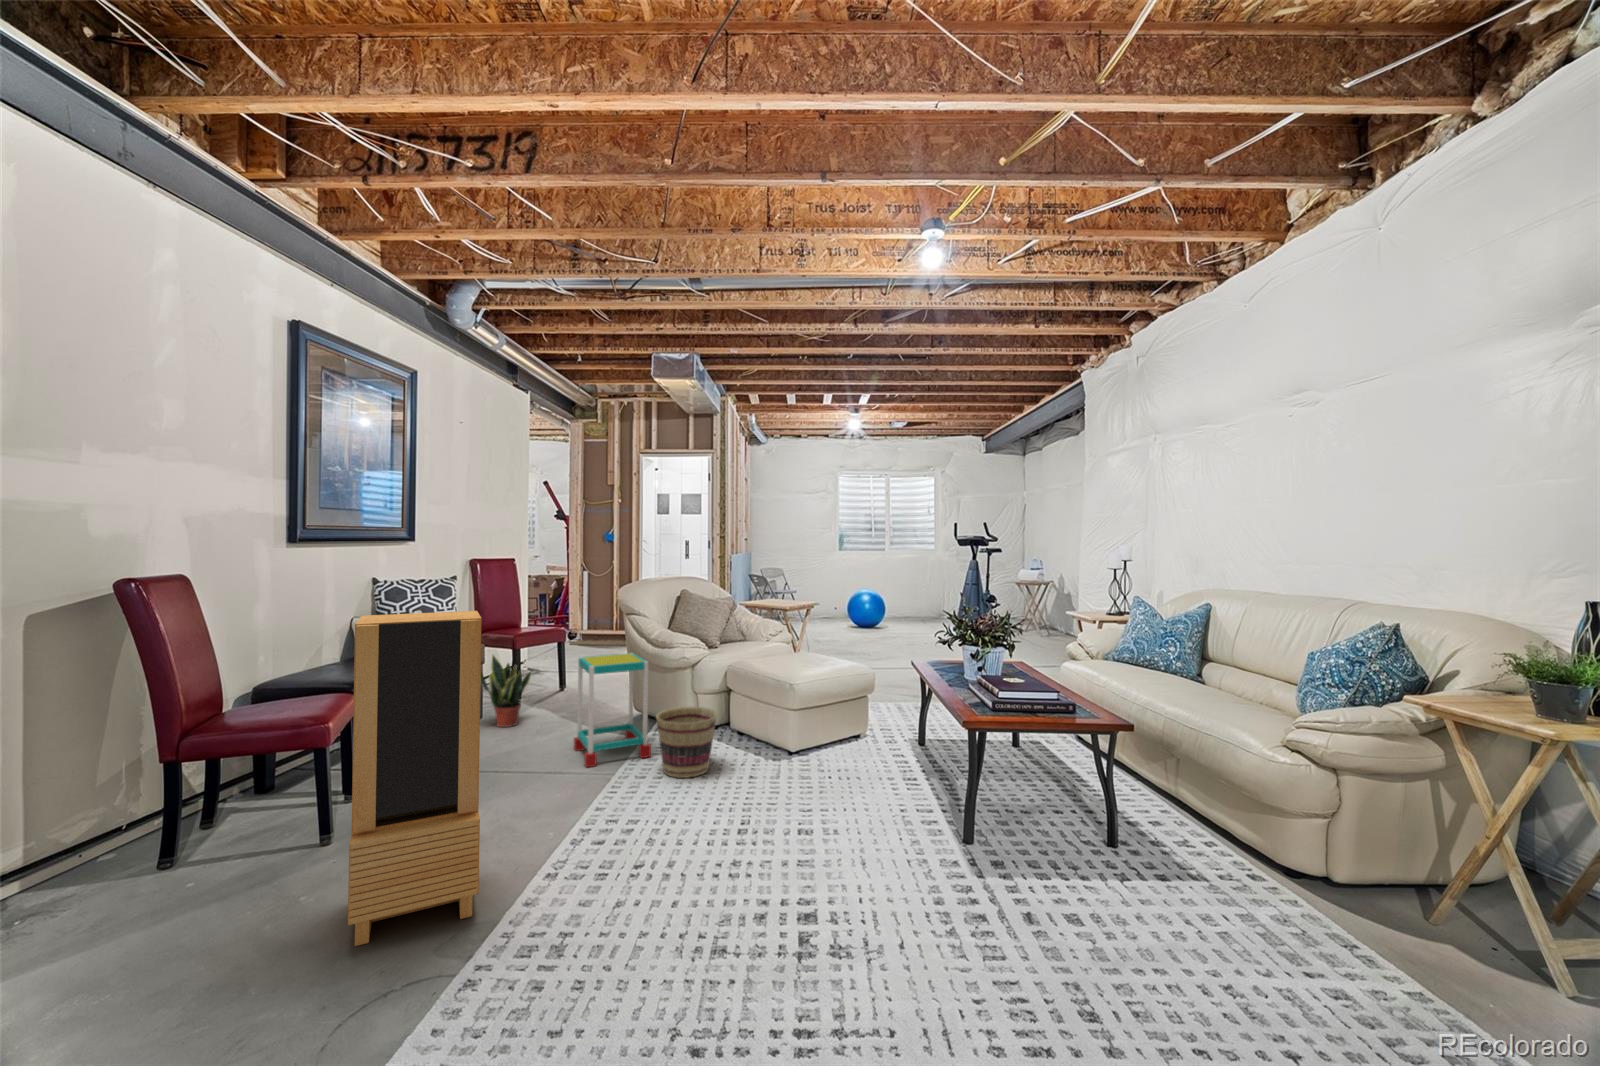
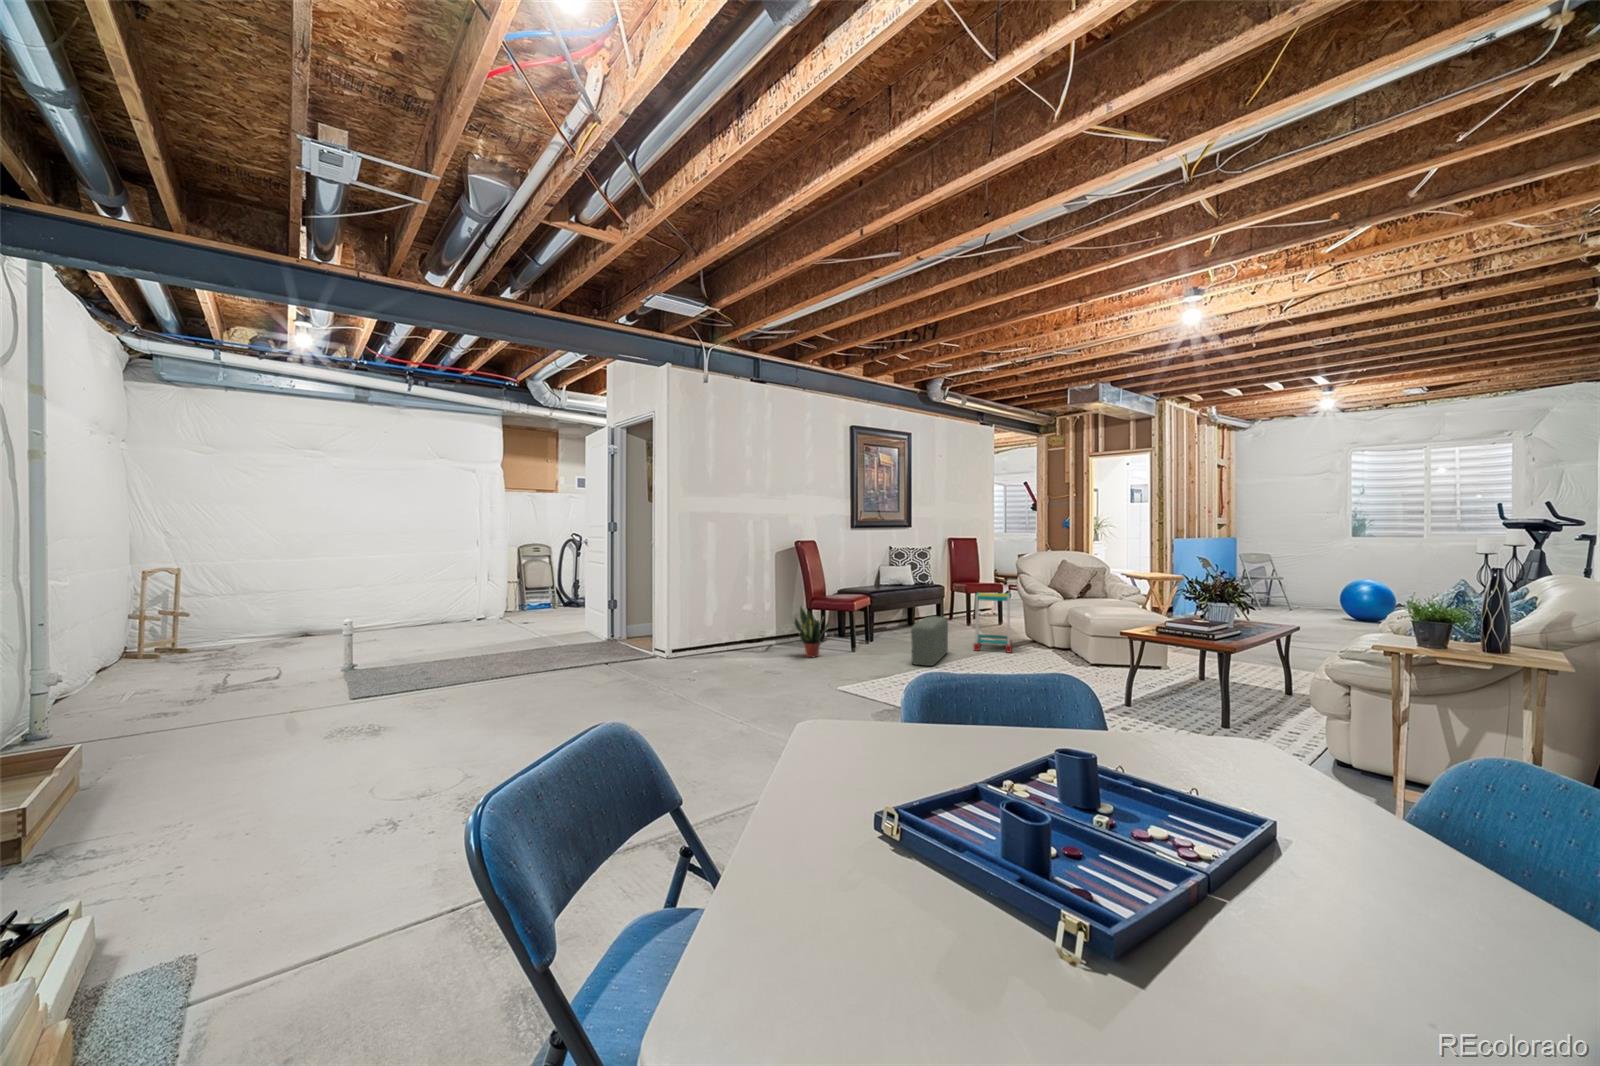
storage cabinet: present [348,611,482,946] -> none [850,555,898,673]
potted plant: present [480,655,531,727] -> present [795,607,829,657]
basket: present [656,707,717,778] -> none [1006,624,1043,662]
pouf: none [501,720,558,853] -> present [911,616,948,666]

